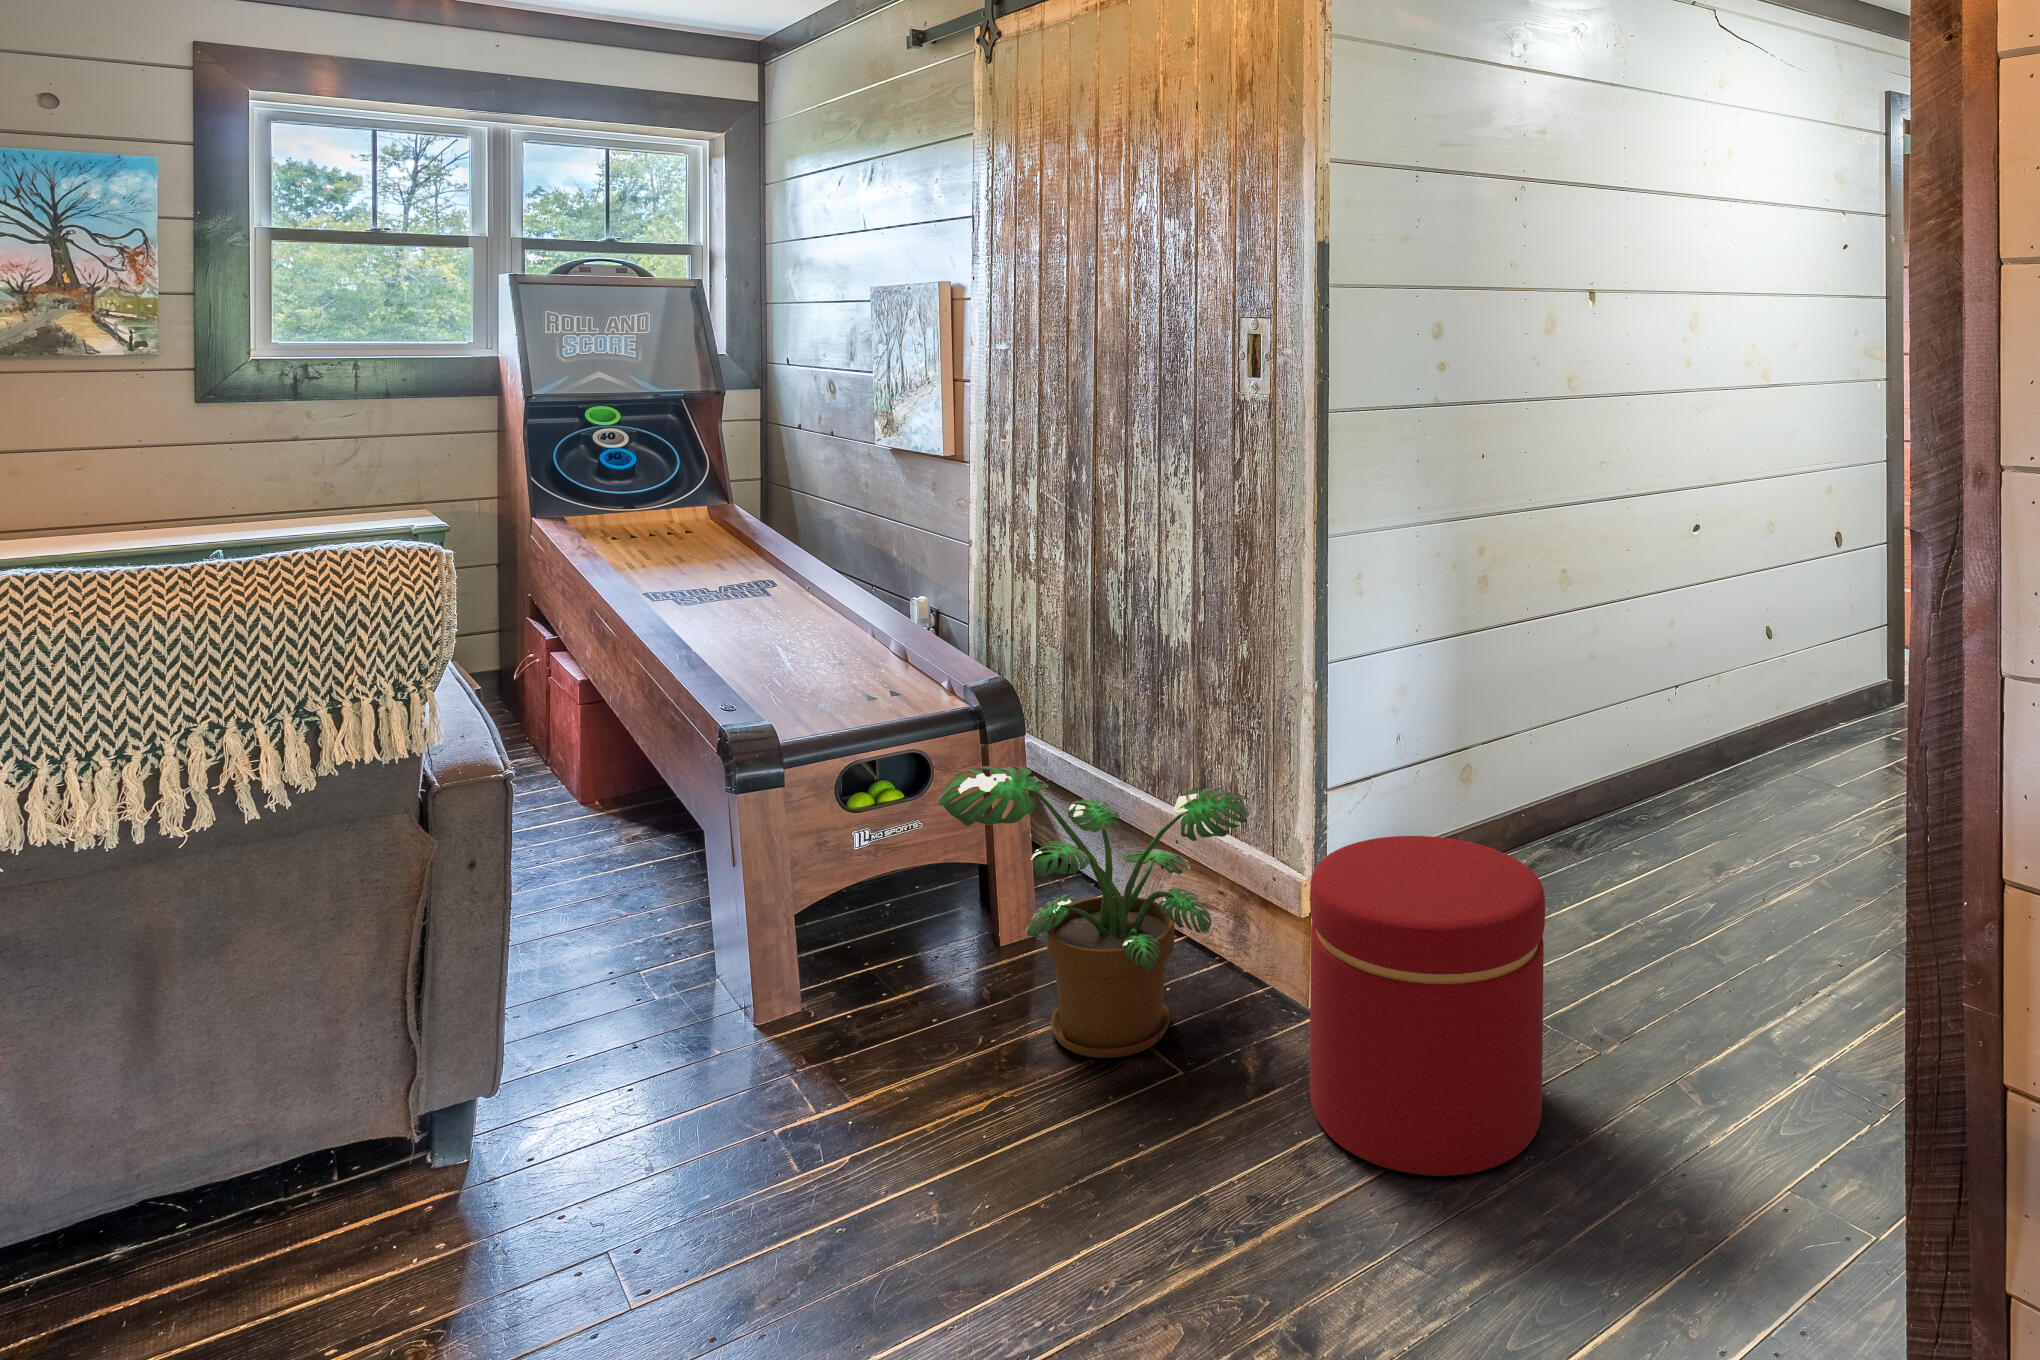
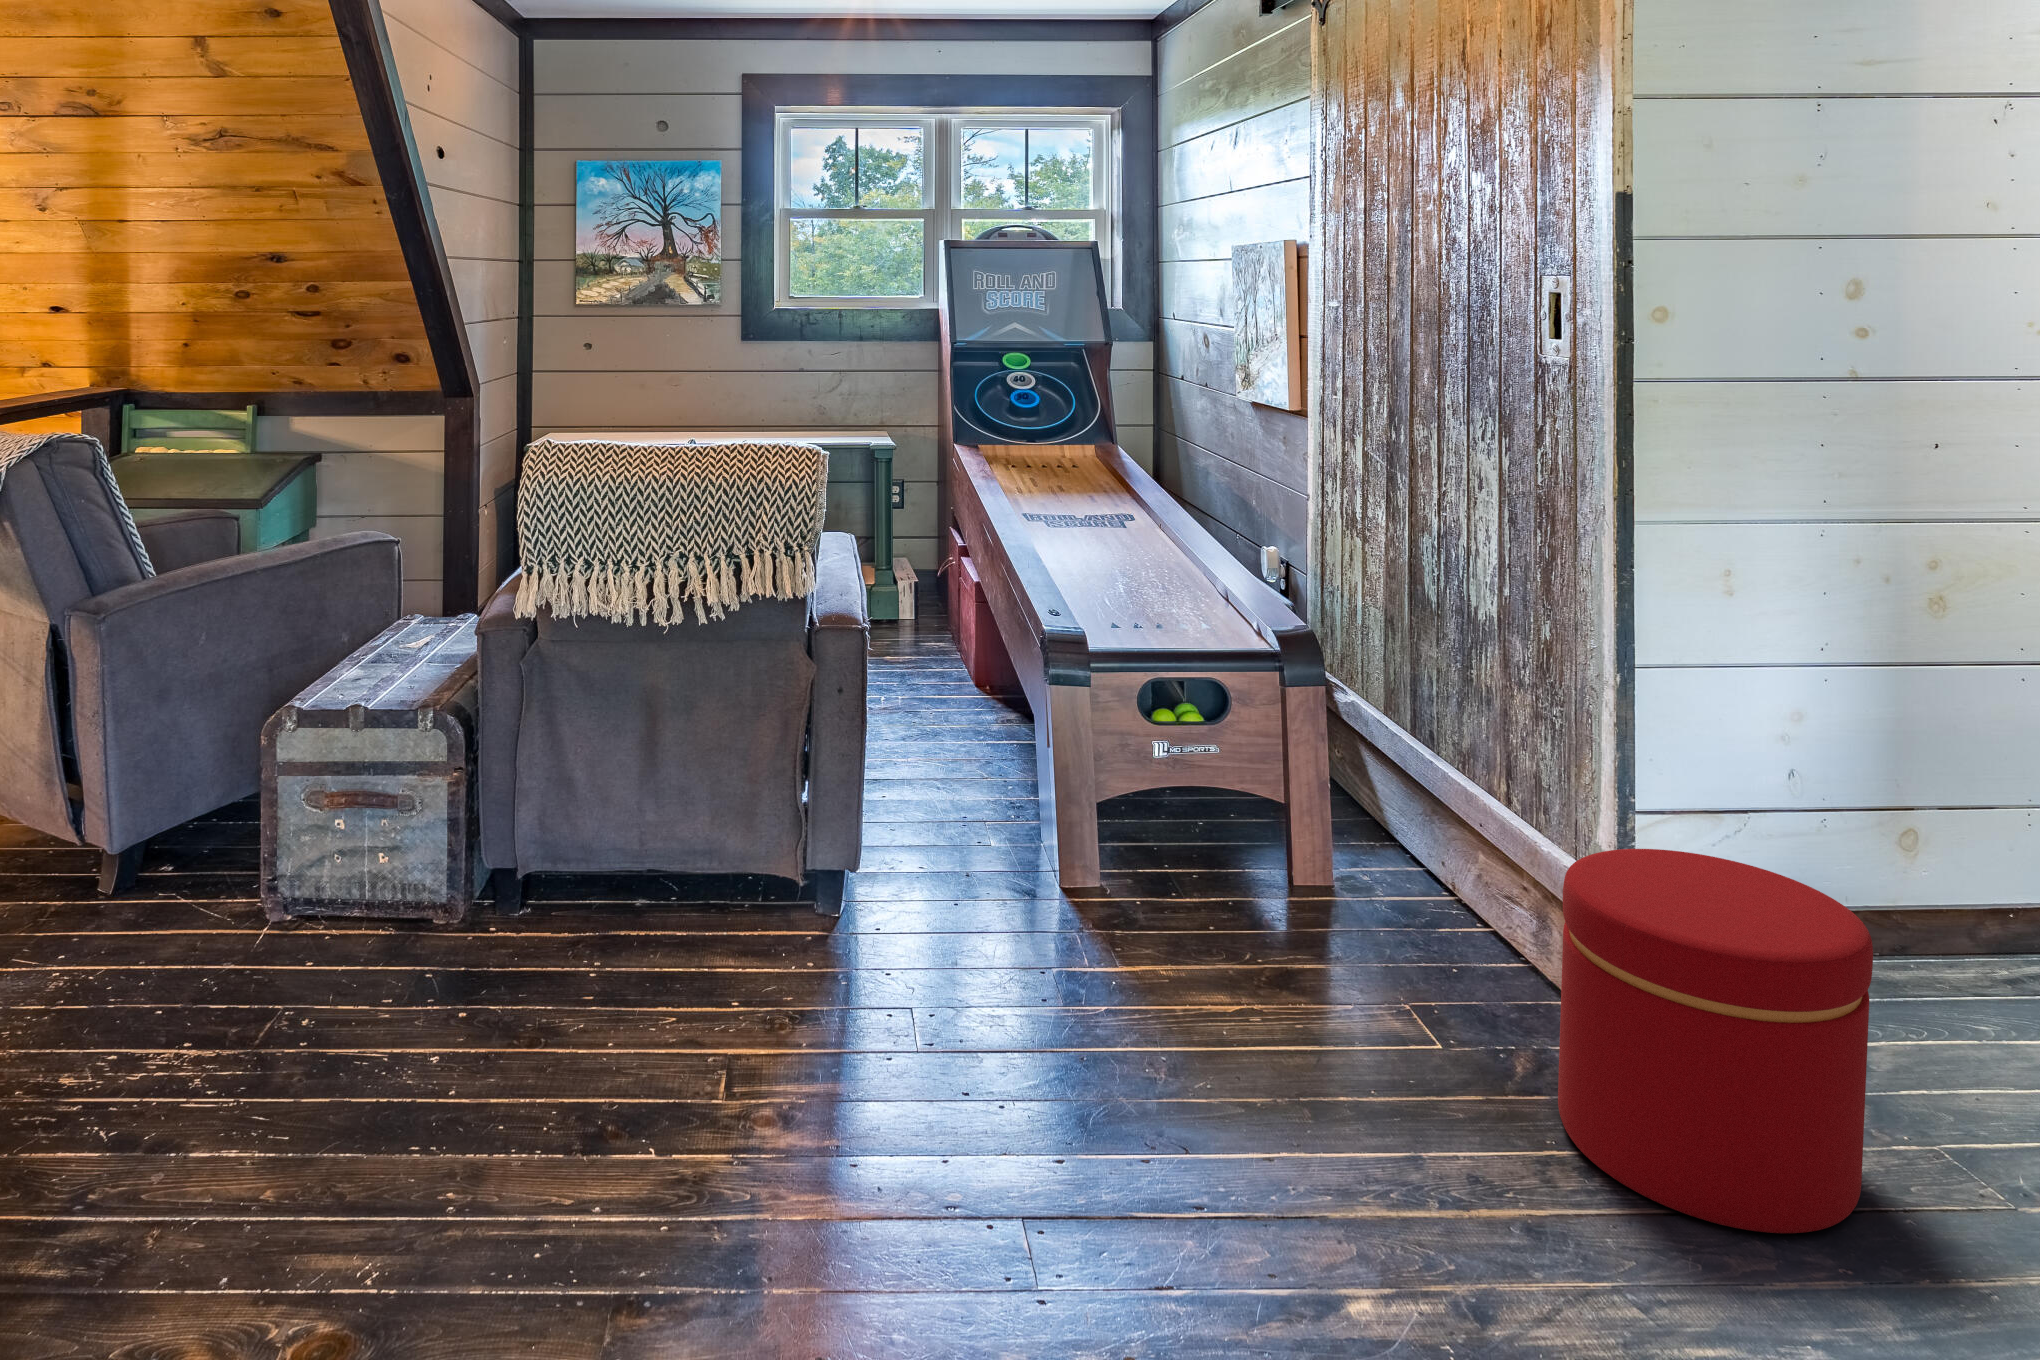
potted plant: present [935,766,1248,1058] -> none [1213,700,1533,1001]

